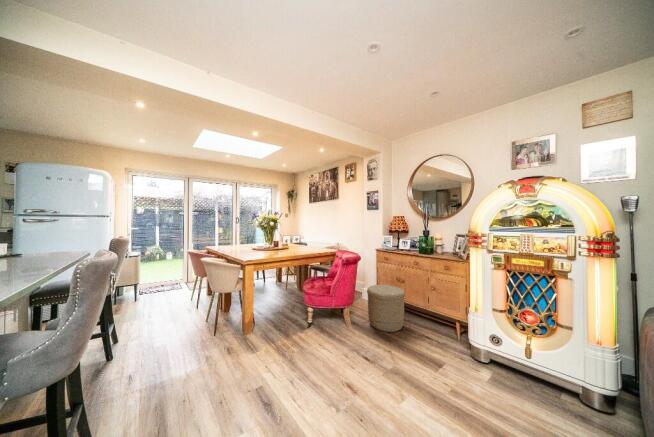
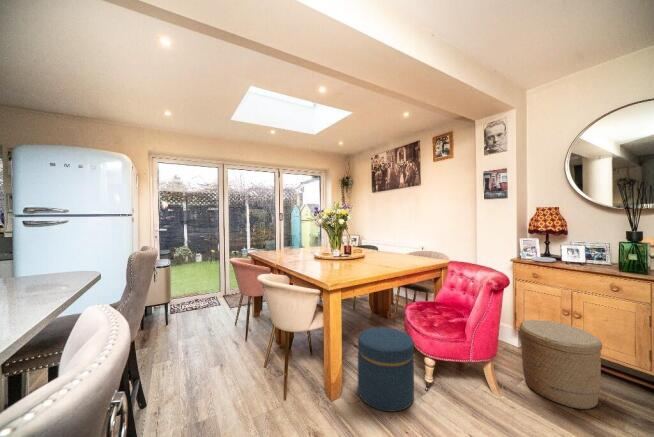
ottoman: none [264,292,299,339] -> present [358,327,414,411]

